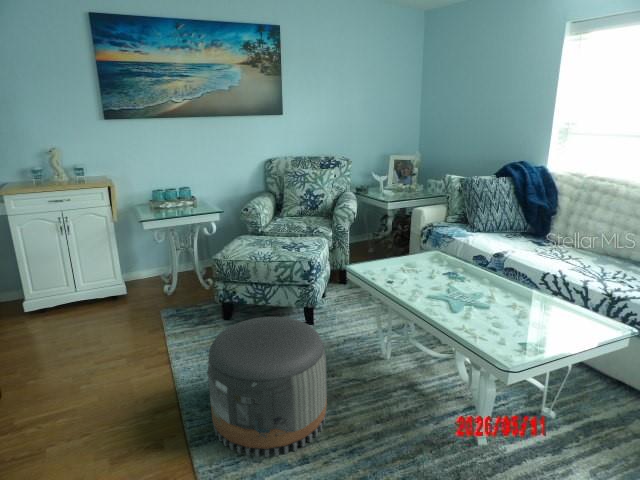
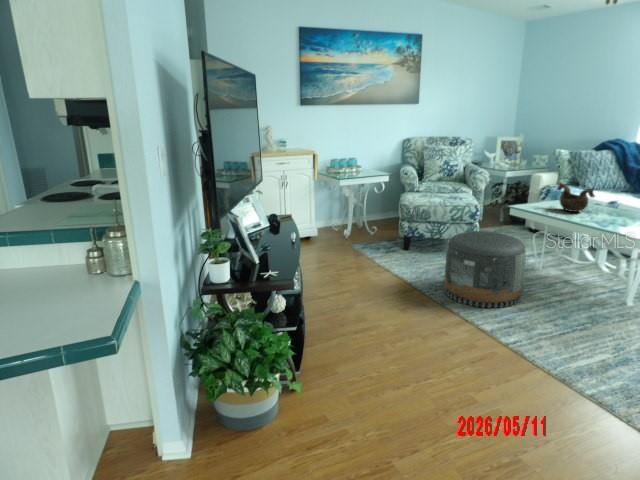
decorative bowl: none [406,234,447,282] -> present [557,182,595,212]

